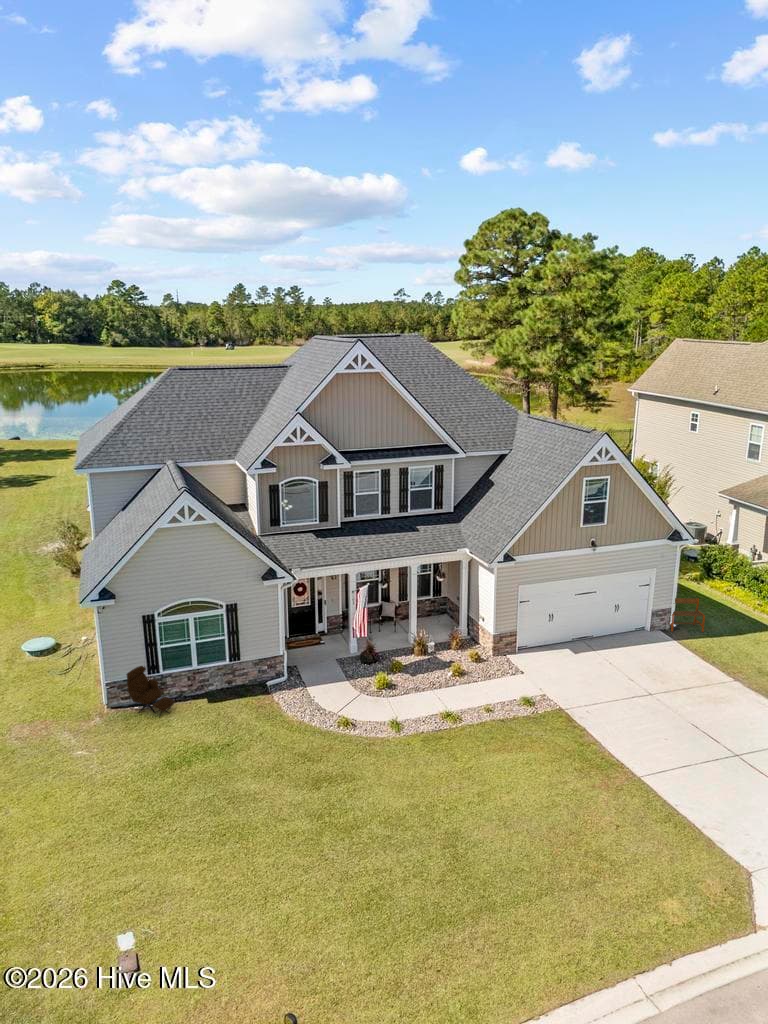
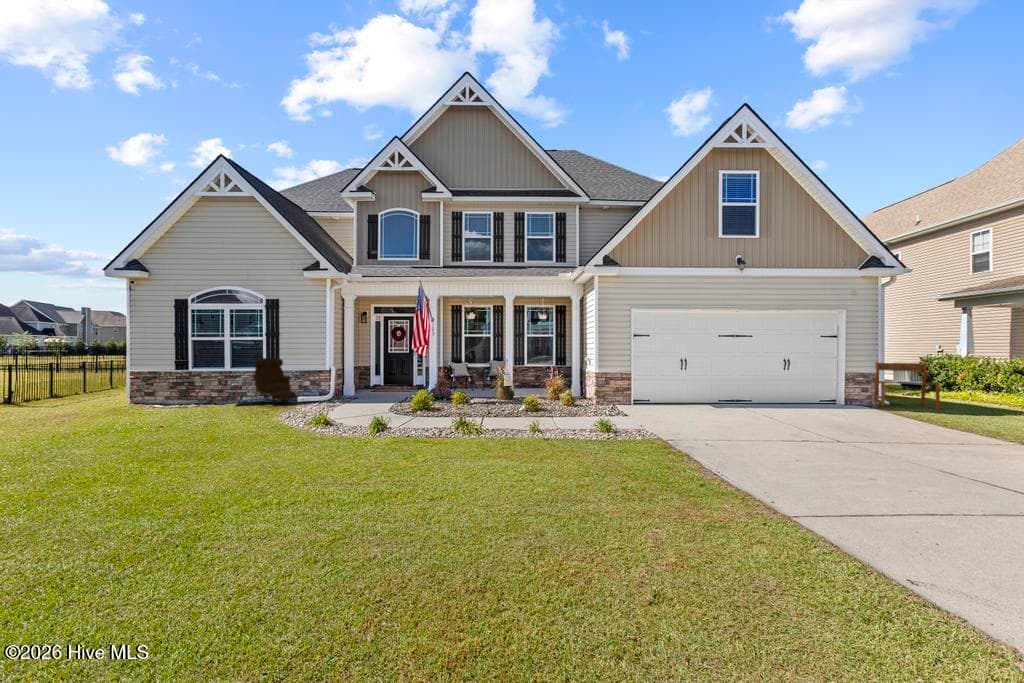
lounge chair: present [127,666,174,716] -> present [253,358,296,405]

